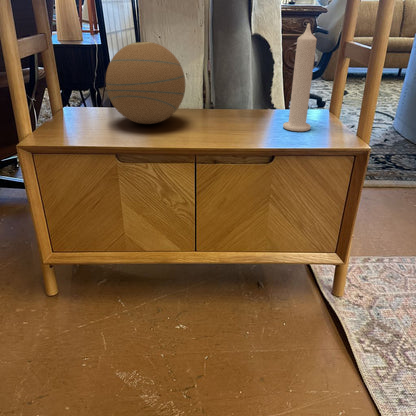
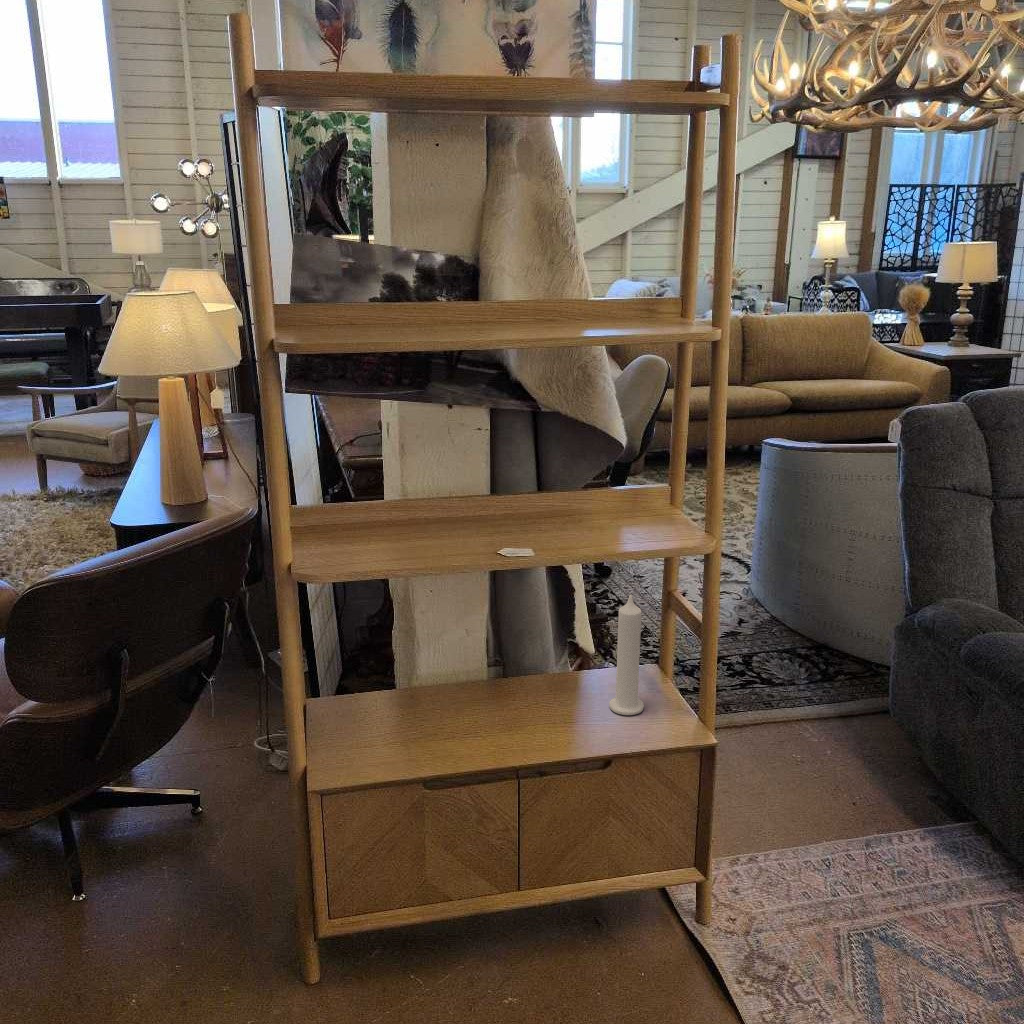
decorative orb: present [106,42,185,124] -> none [382,624,484,727]

